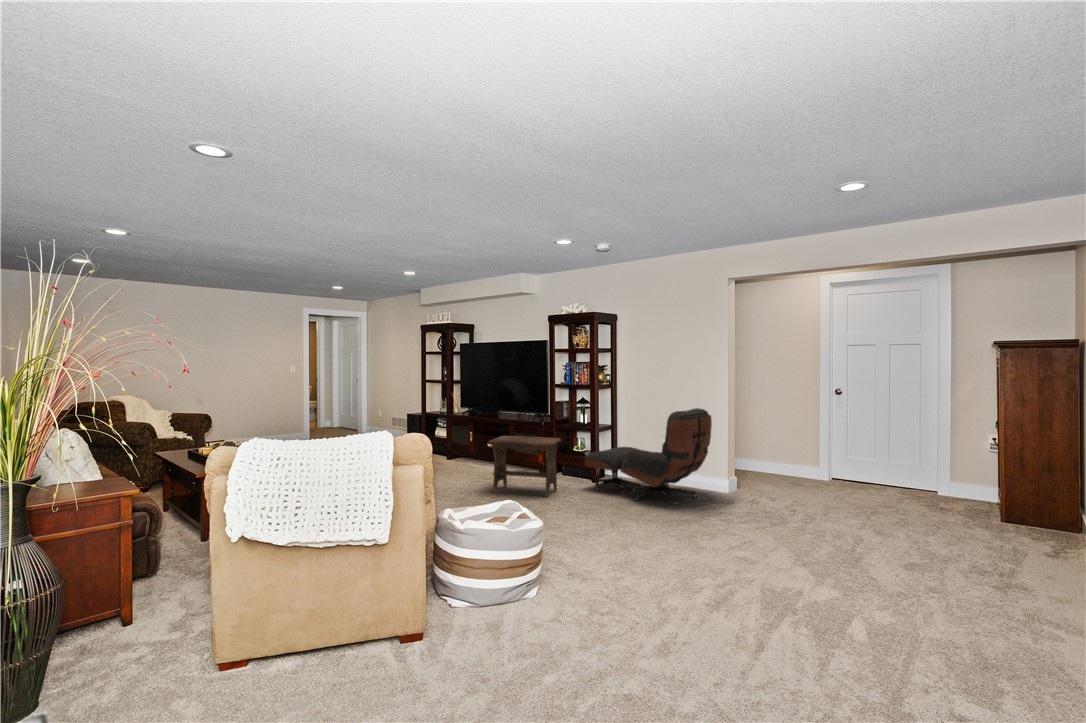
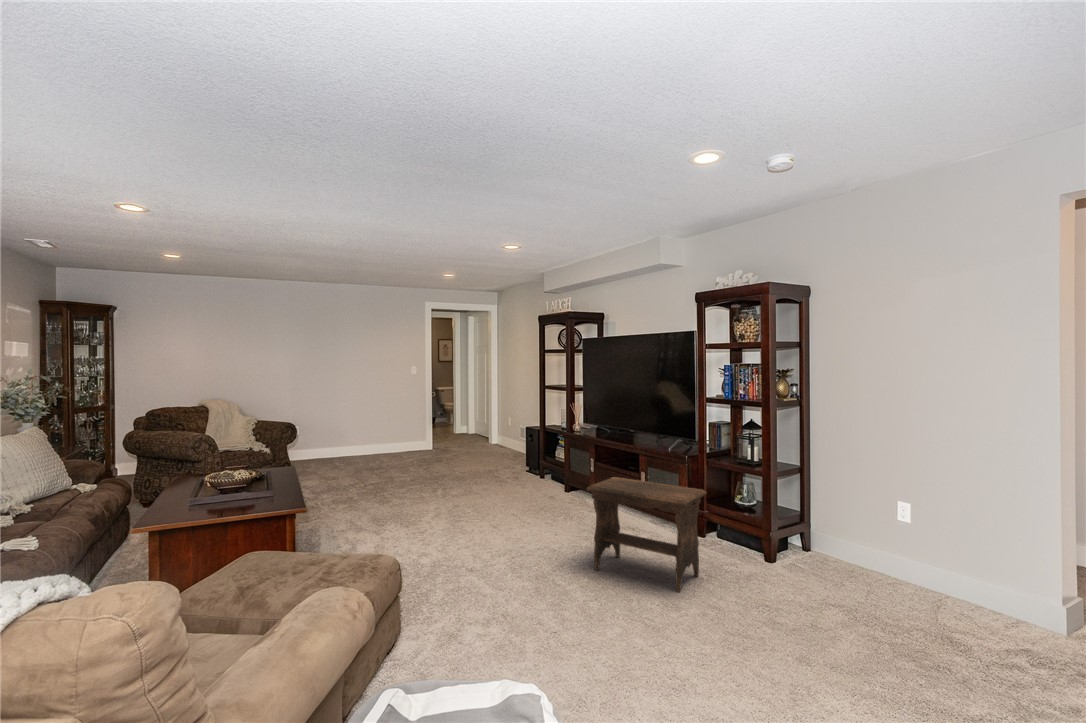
lounge chair: present [584,408,712,505] -> none [748,457,1020,654]

